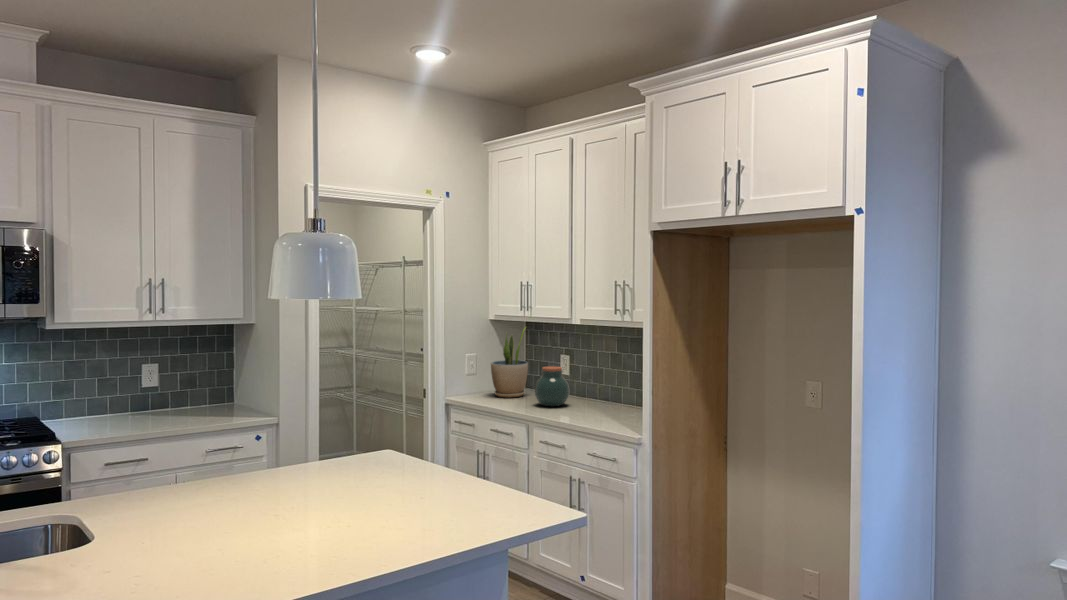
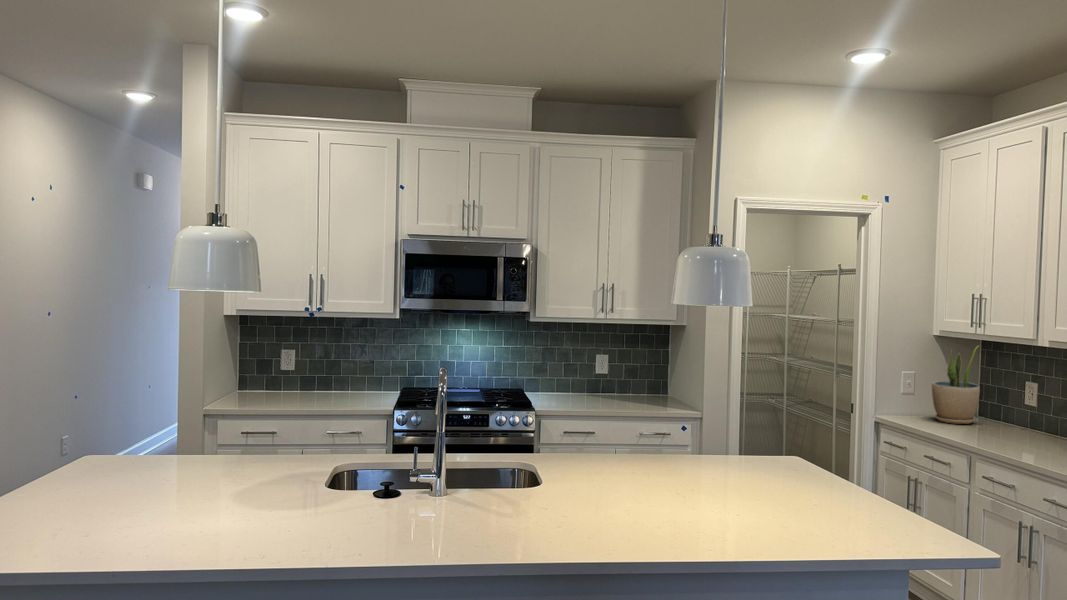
jar: present [535,366,569,406] -> none [983,393,1031,439]

